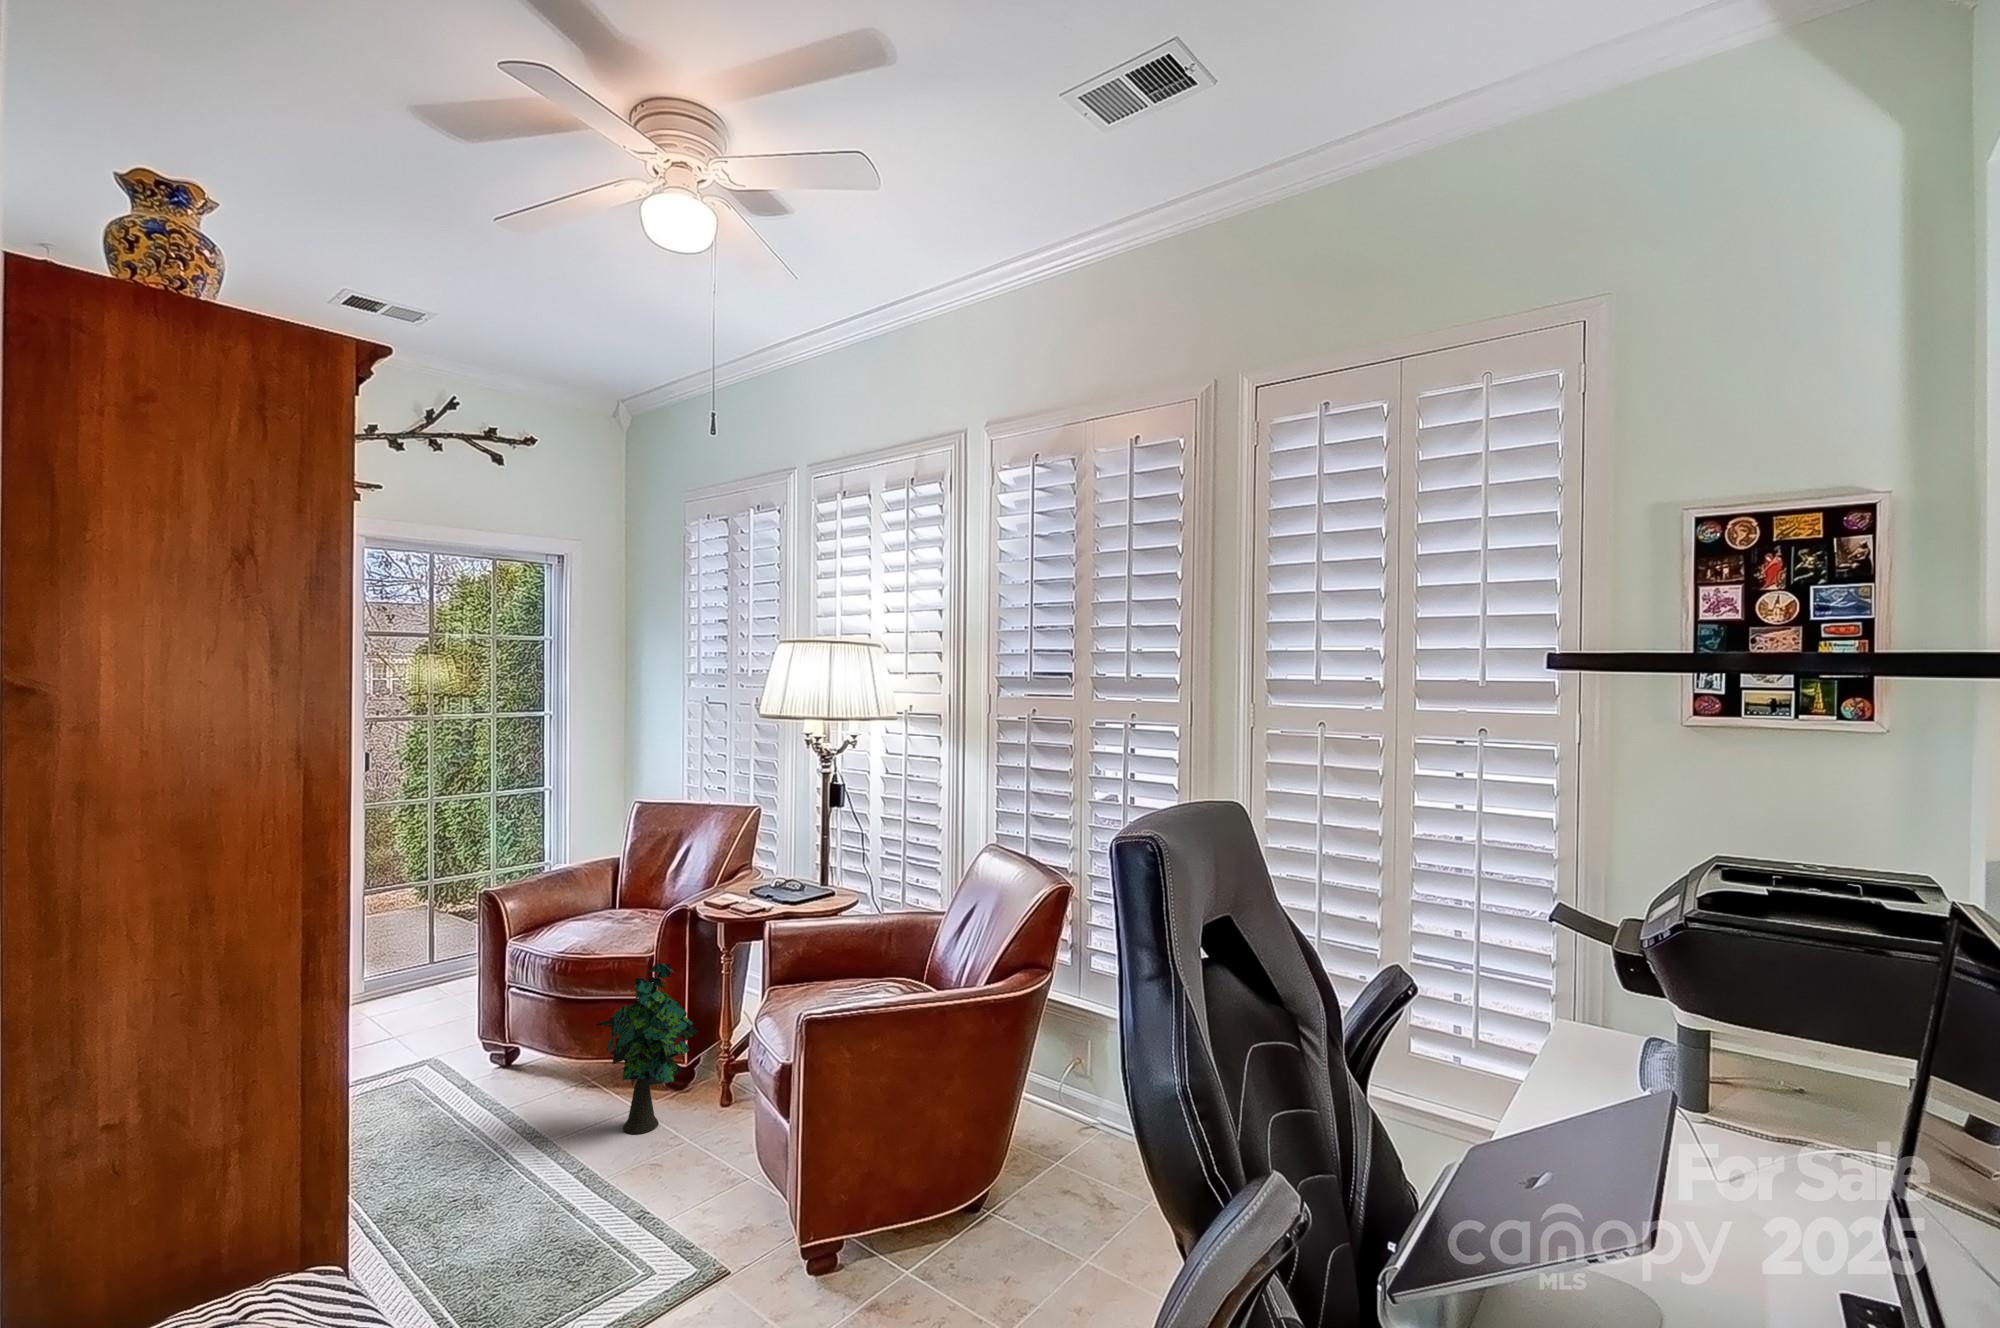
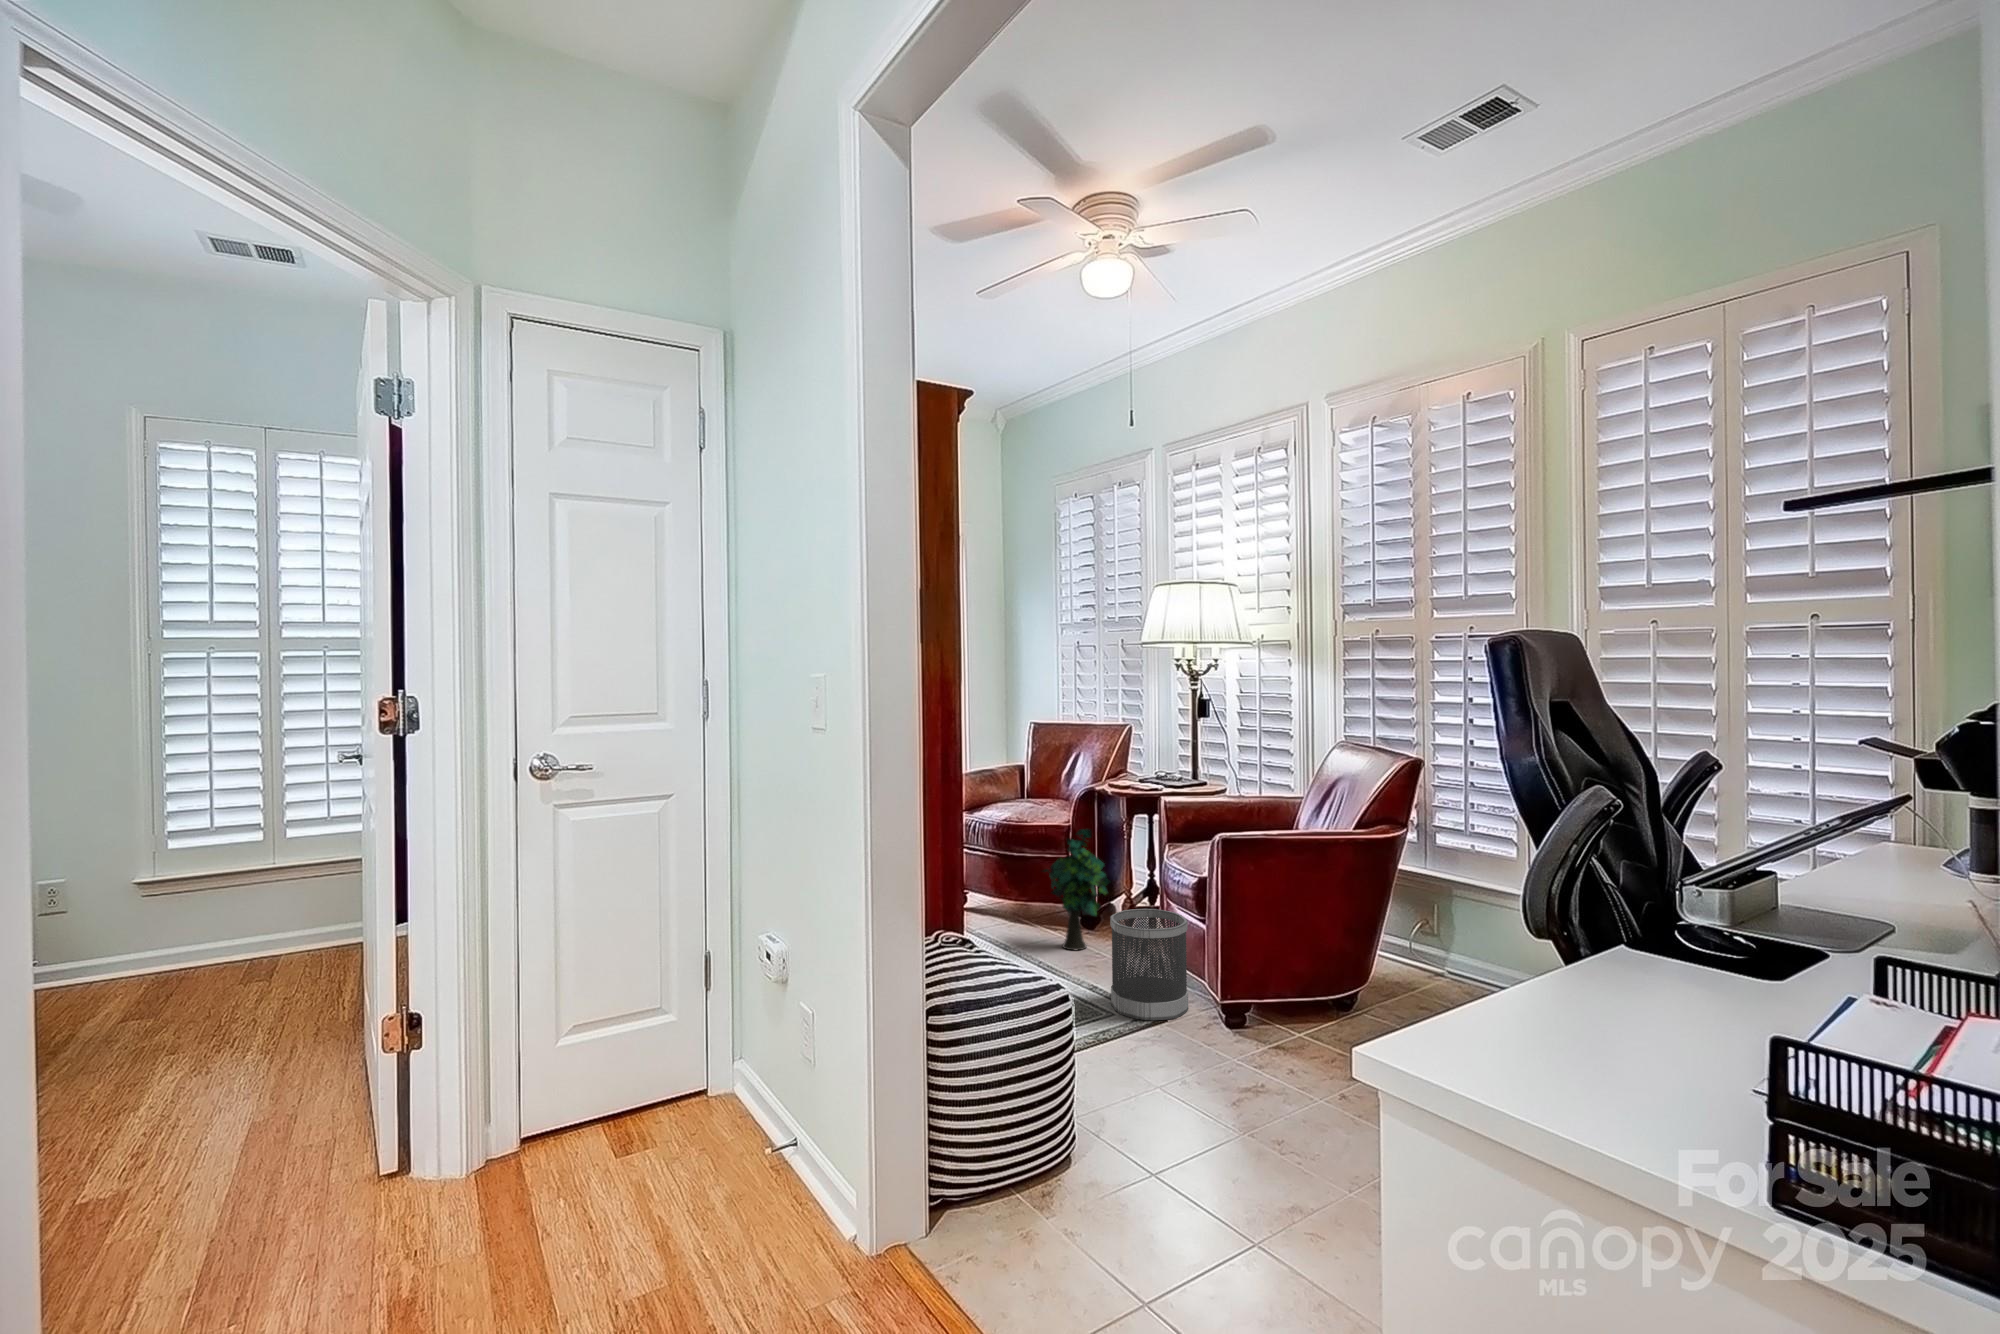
wastebasket: none [653,1094,767,1277] -> present [1110,909,1188,1020]

